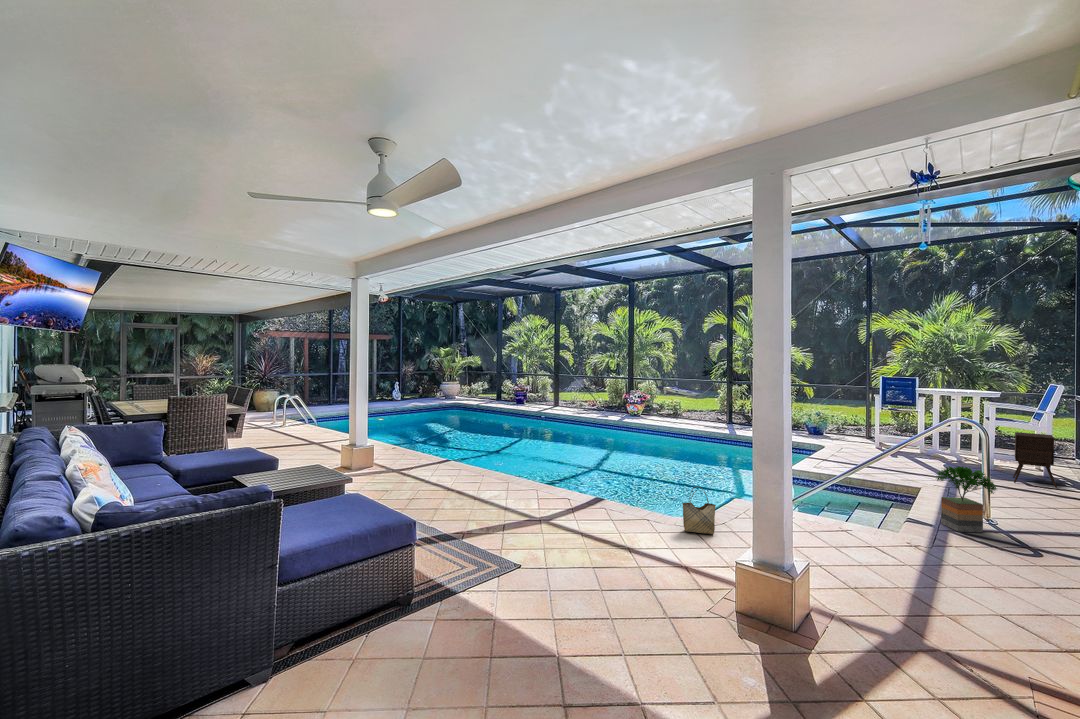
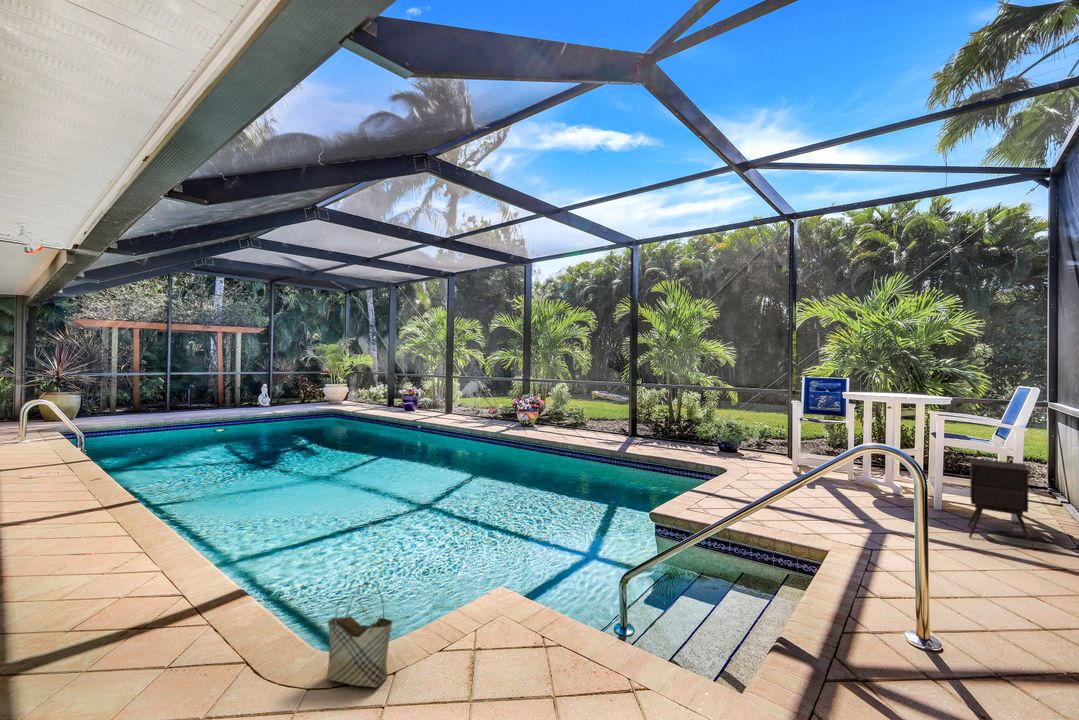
potted tree: present [936,466,997,532] -> none [827,533,937,669]

